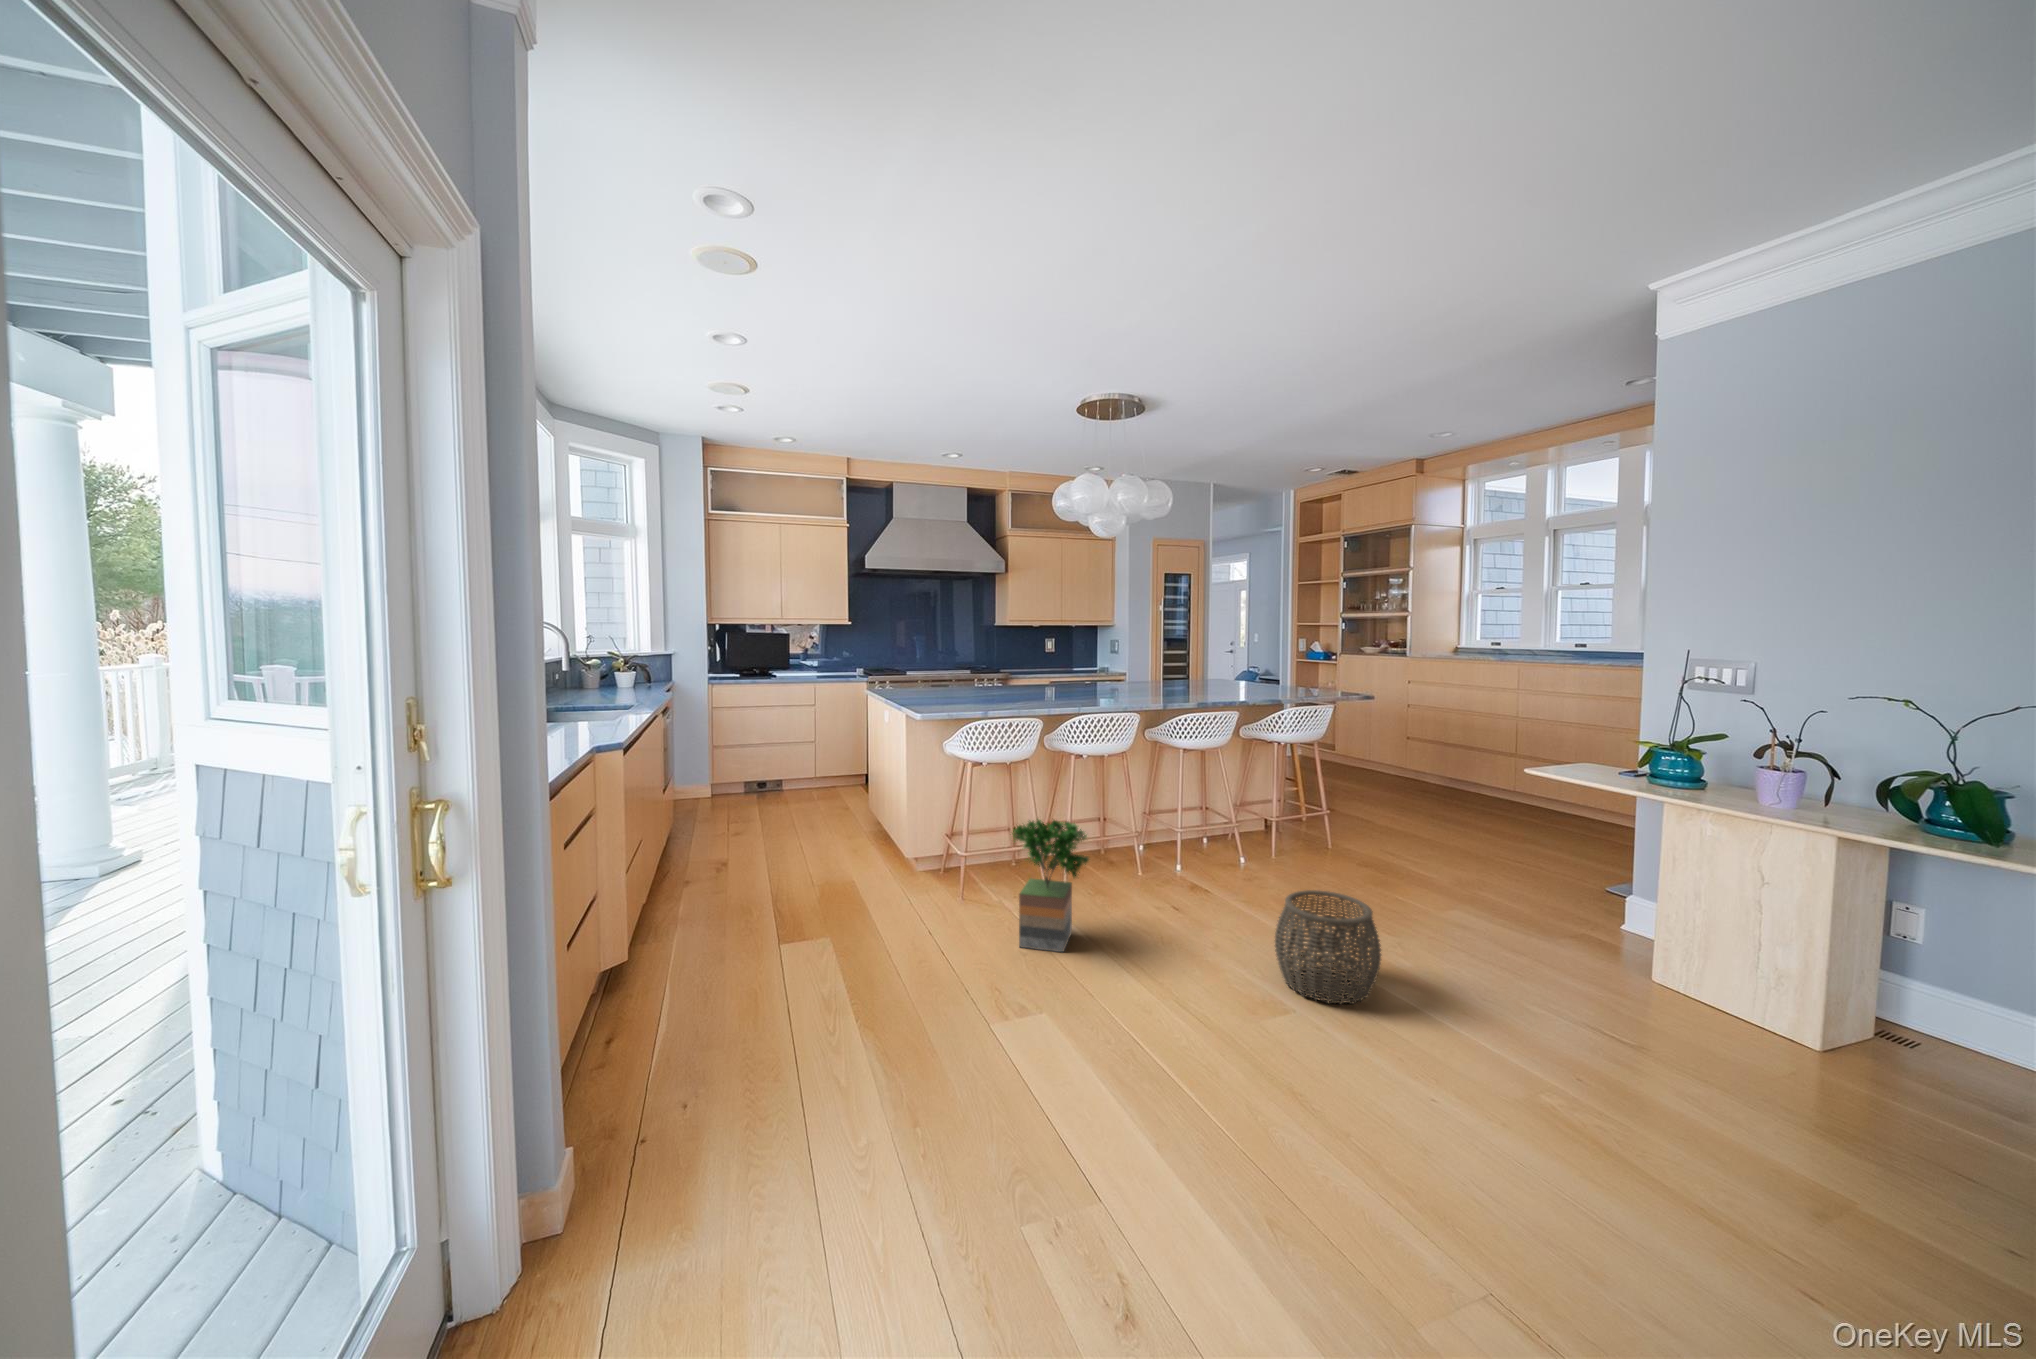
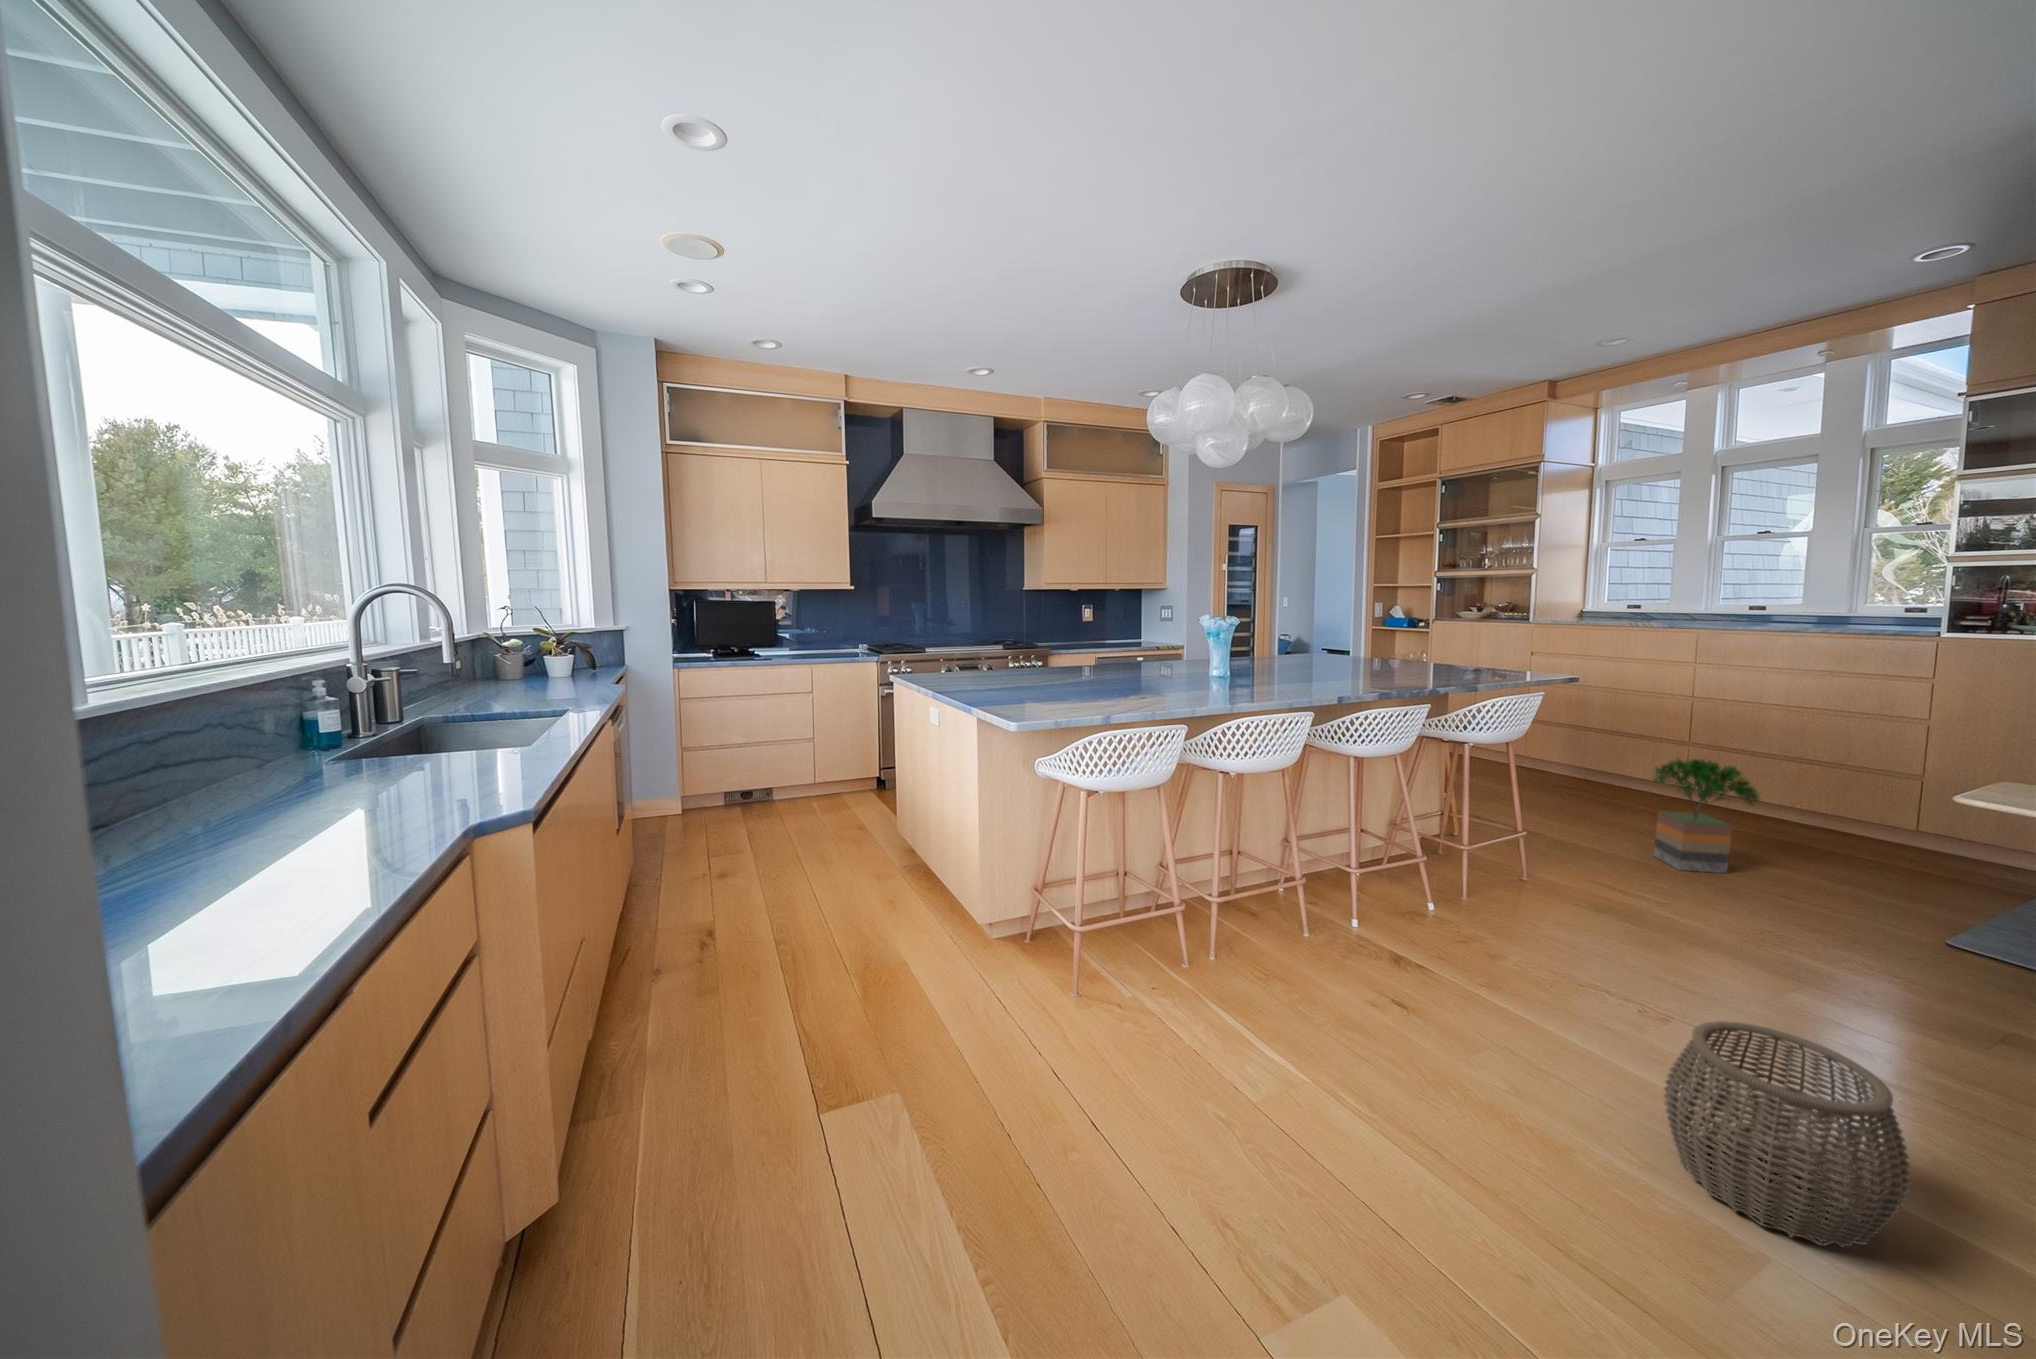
potted tree: present [1012,819,1089,952] -> present [1653,759,1761,873]

